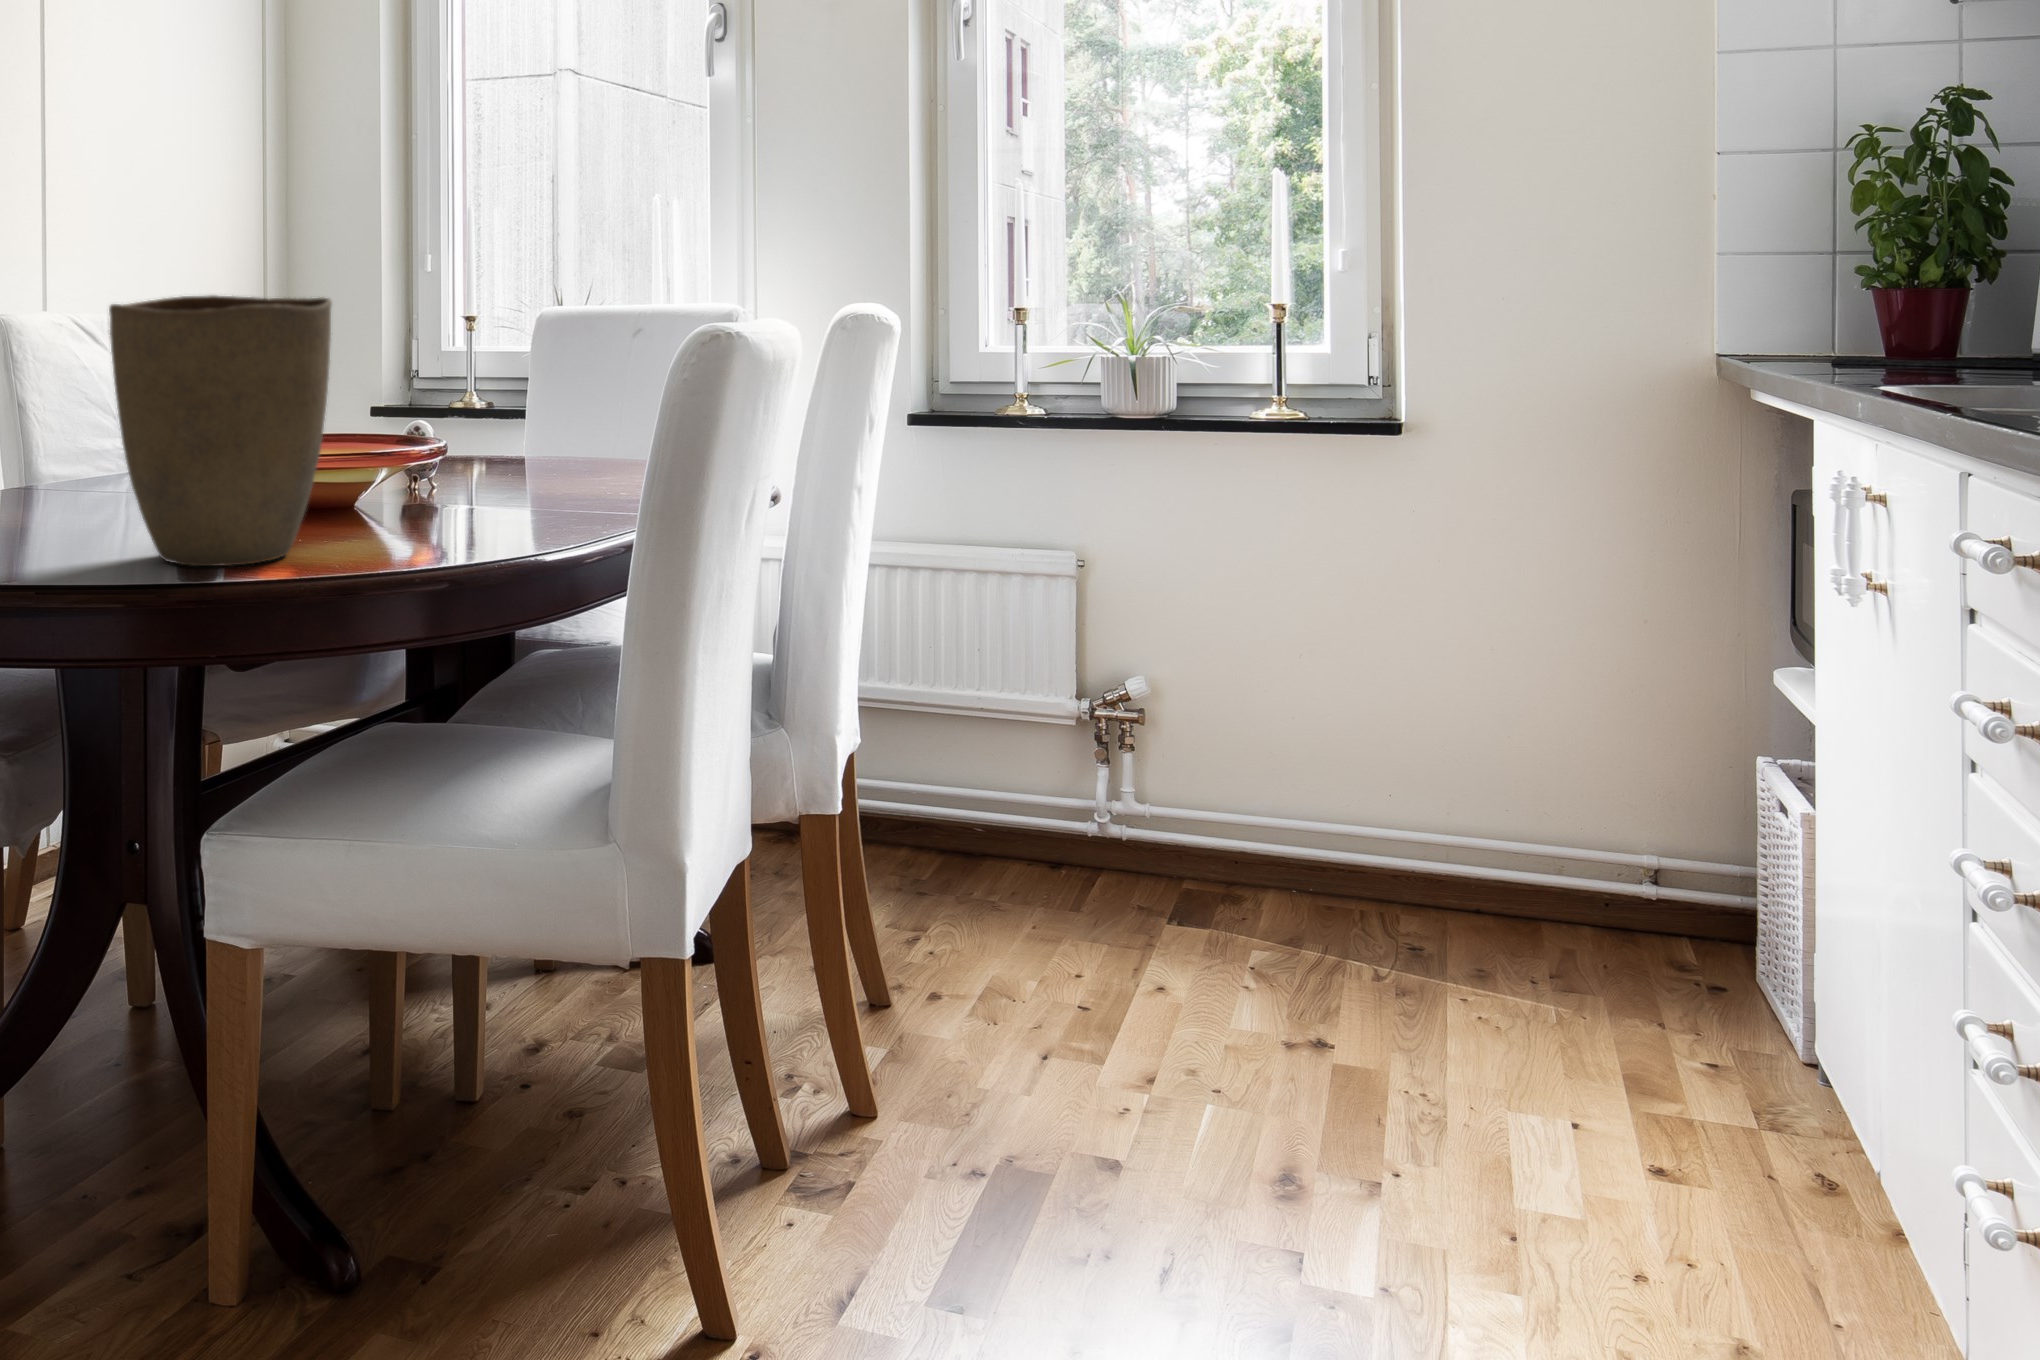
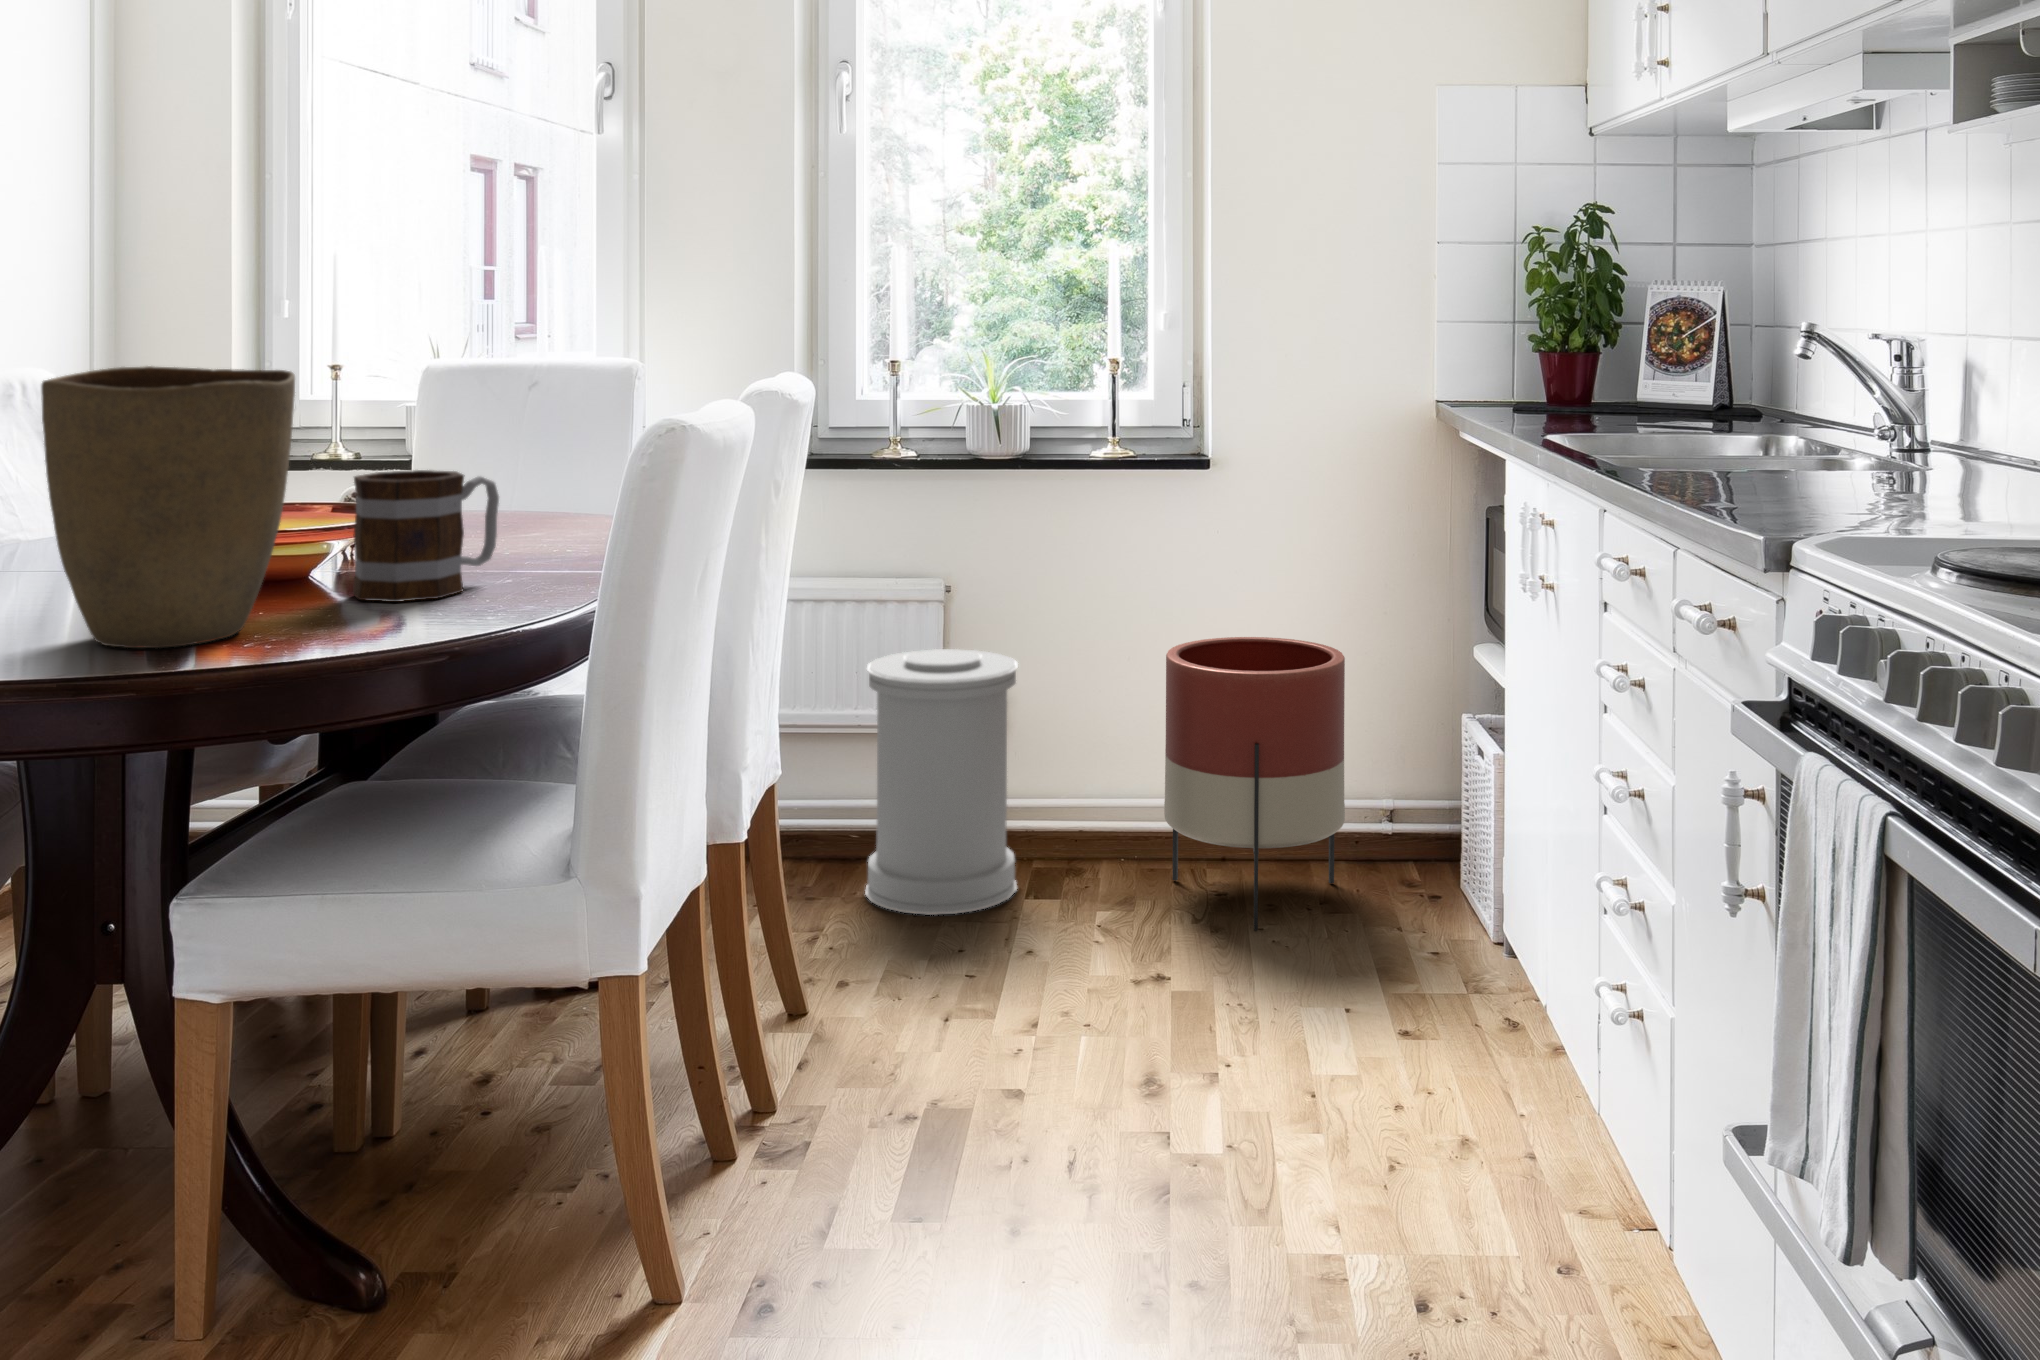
mug: none [405,405,547,536] -> present [353,470,499,602]
trash can: none [977,632,1155,929] -> present [865,649,1018,915]
planter: none [1337,640,1583,1001] -> present [1164,637,1345,930]

